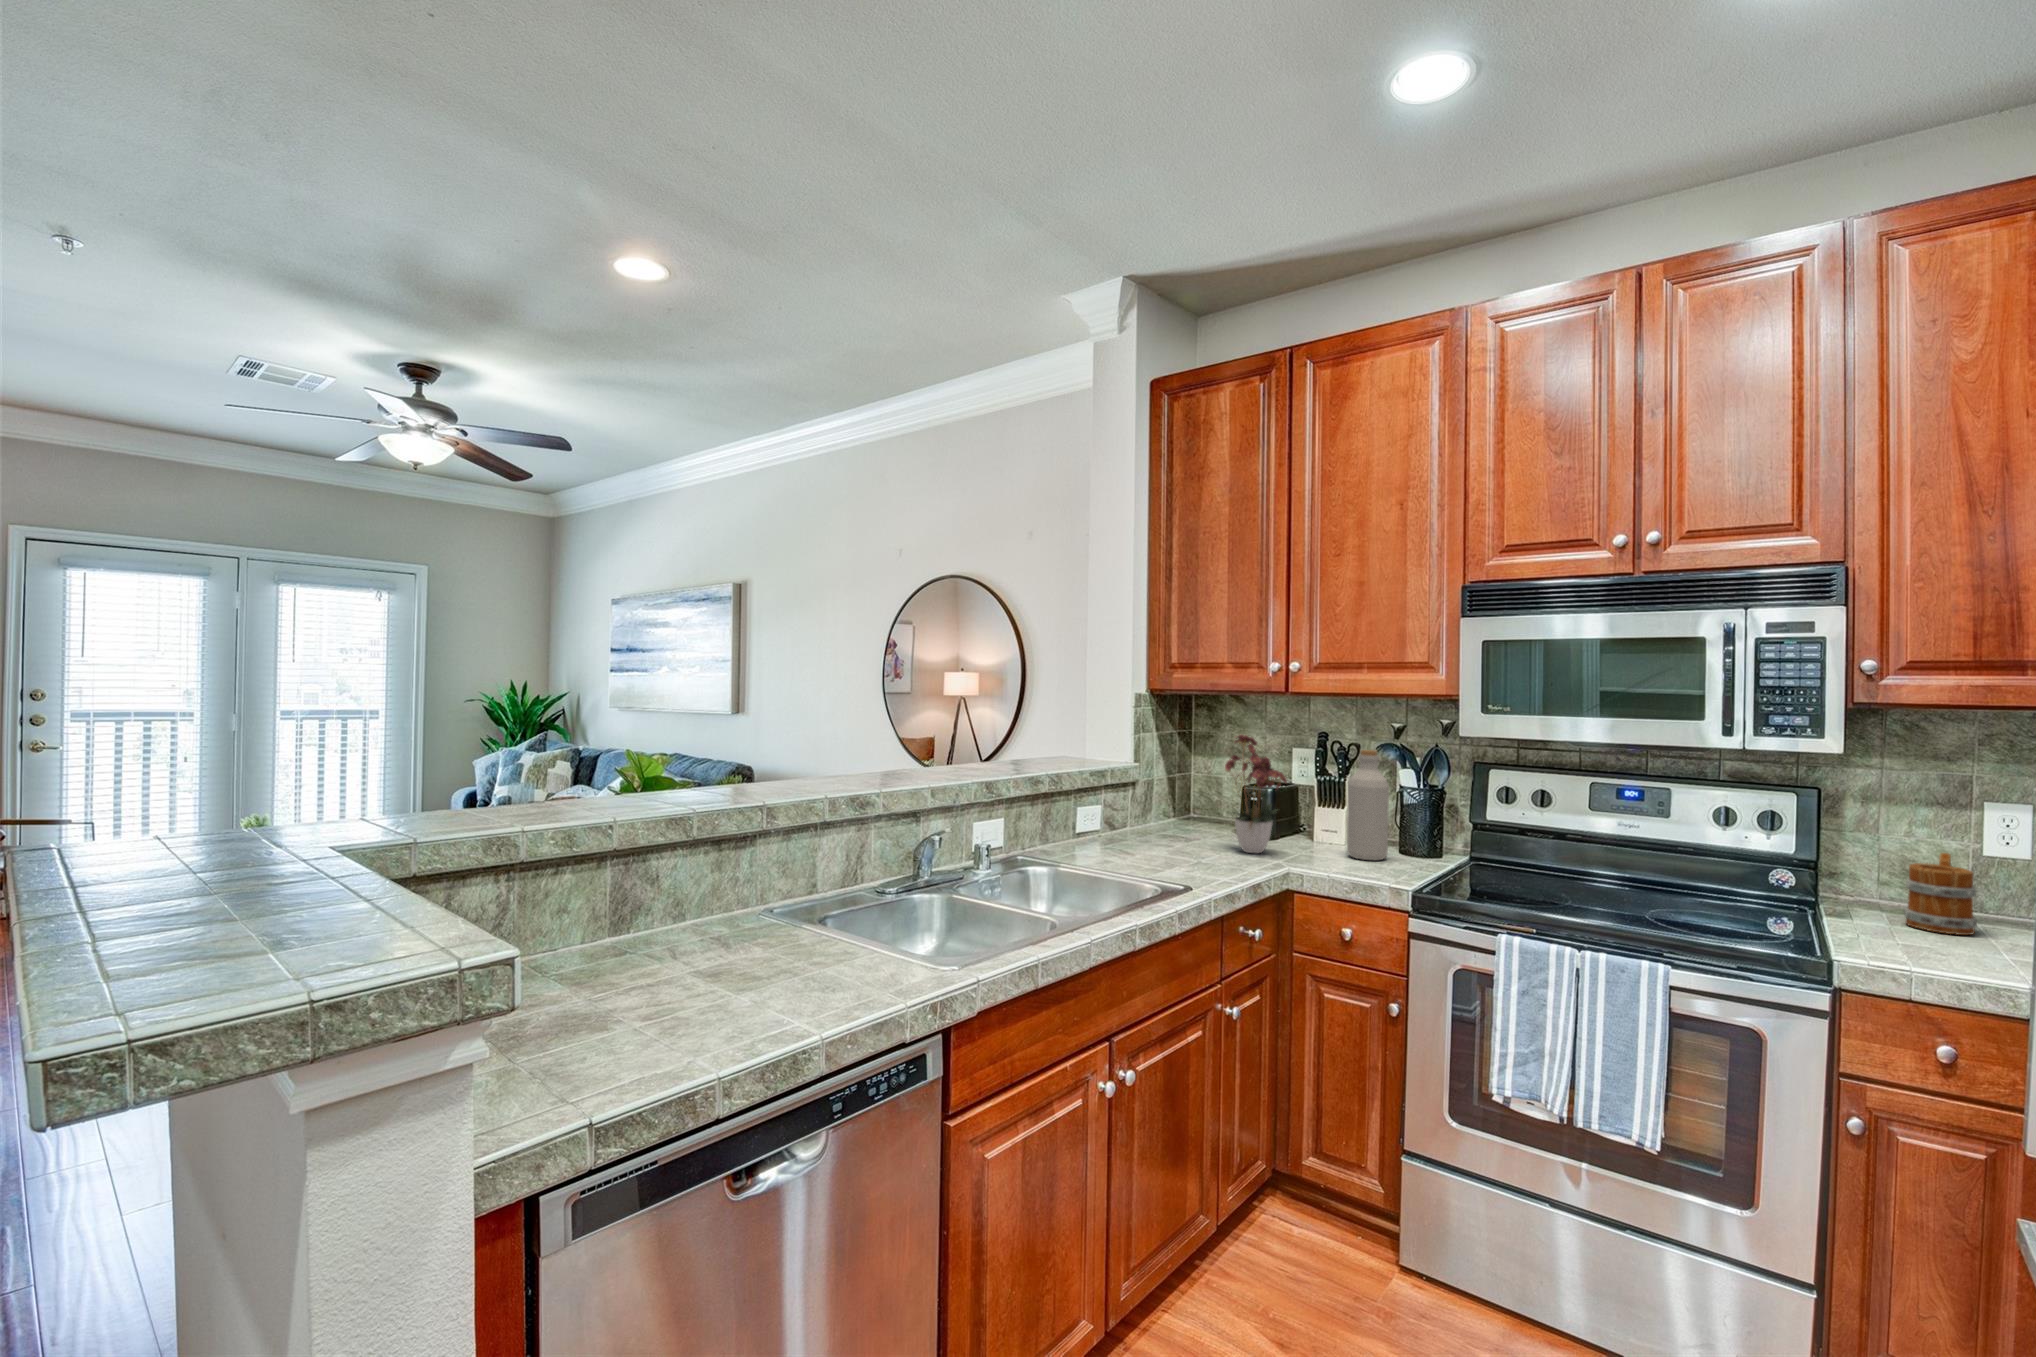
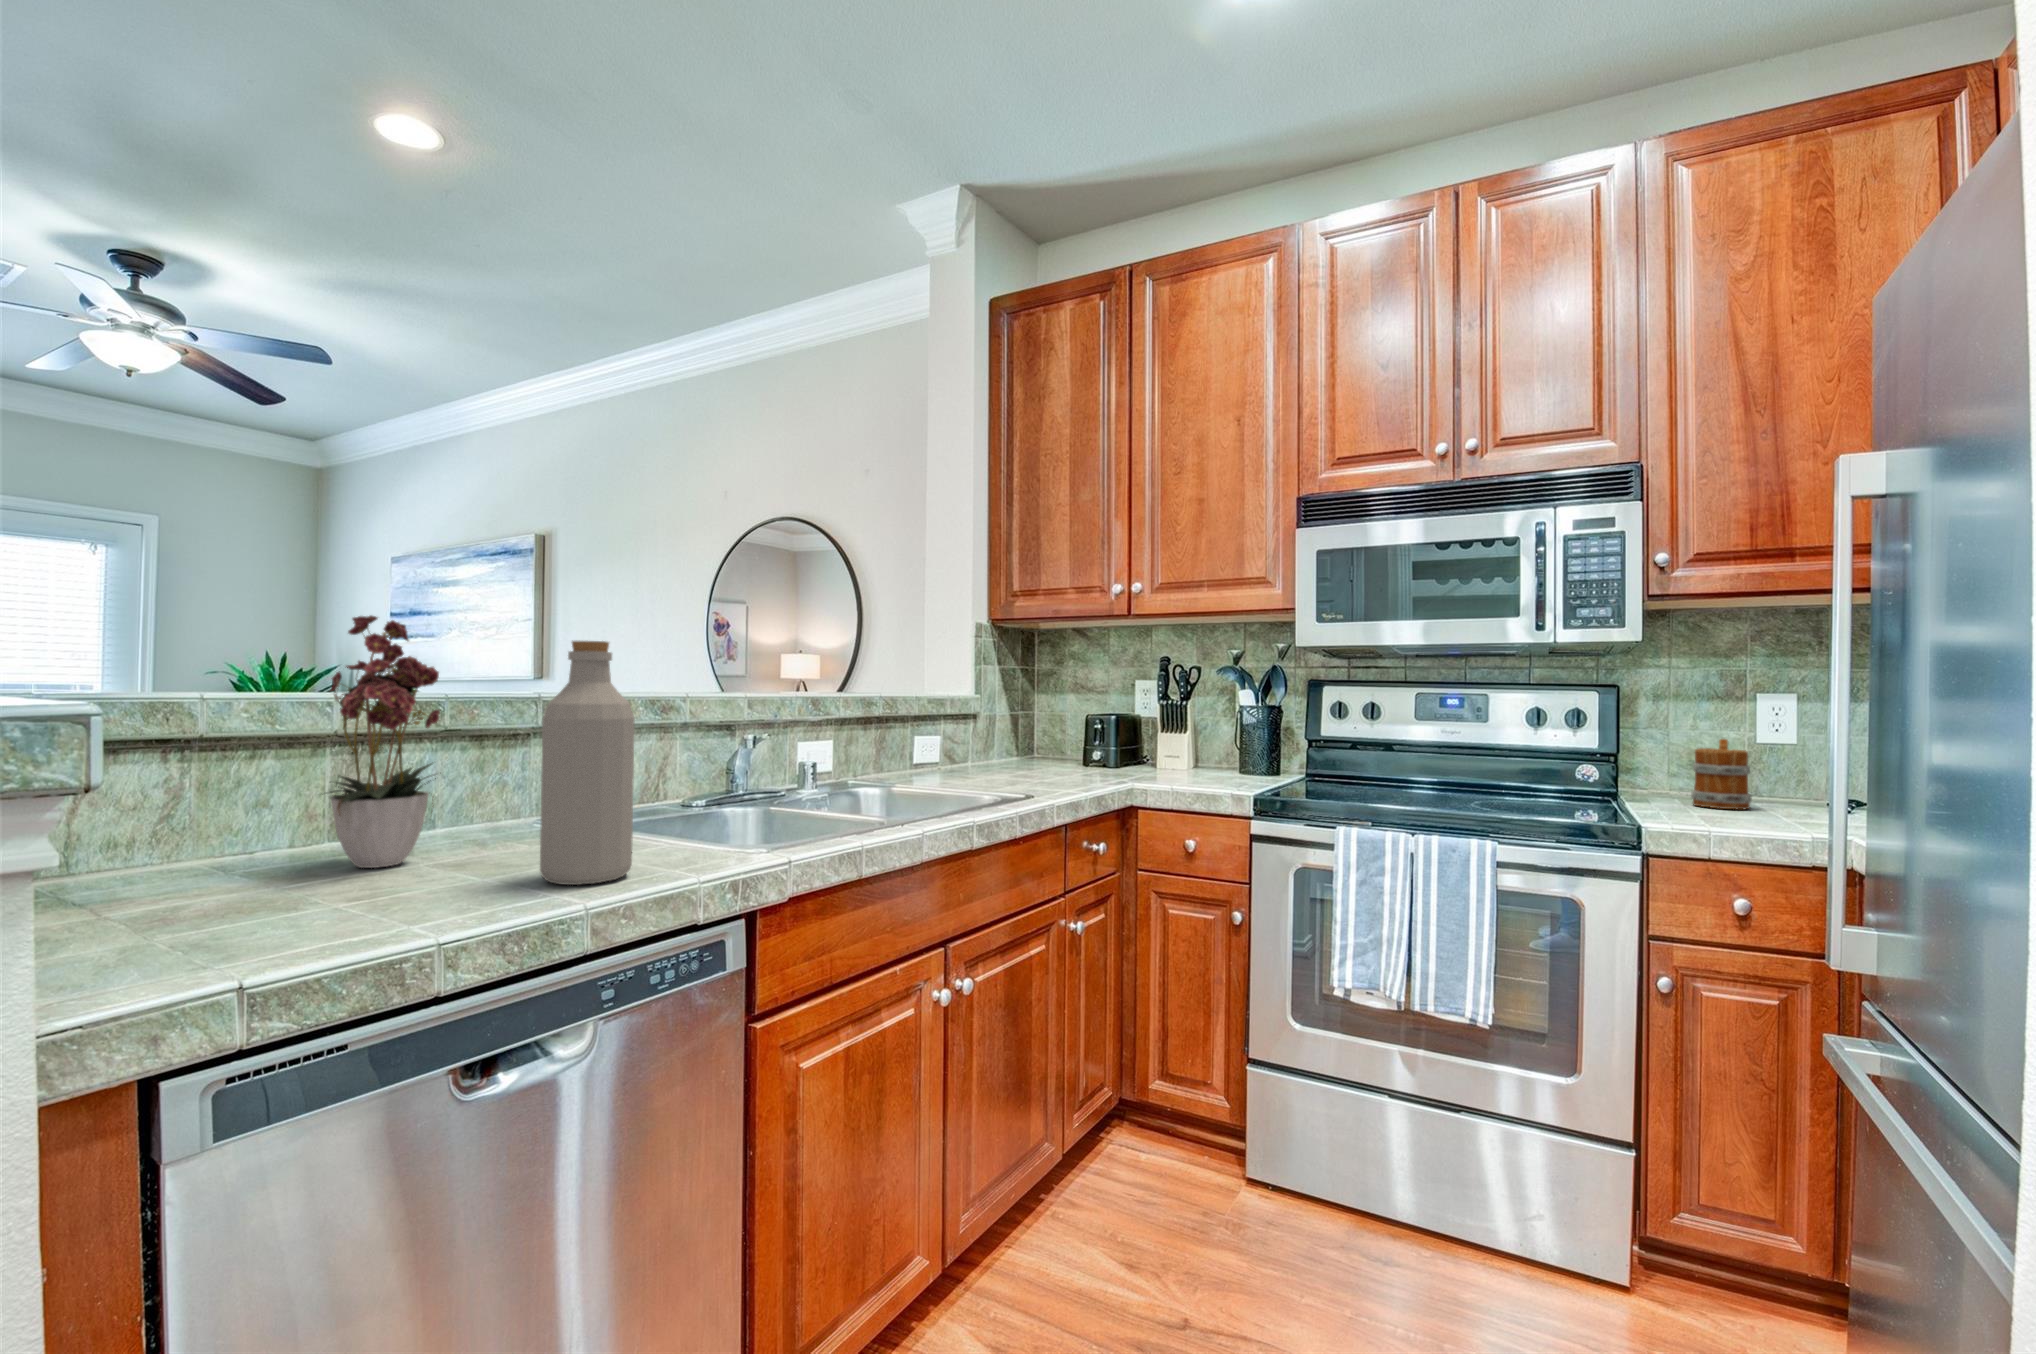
flower arrangement: present [1225,734,1287,853] -> present [330,616,440,868]
bottle: present [1347,750,1389,860] -> present [540,641,635,885]

